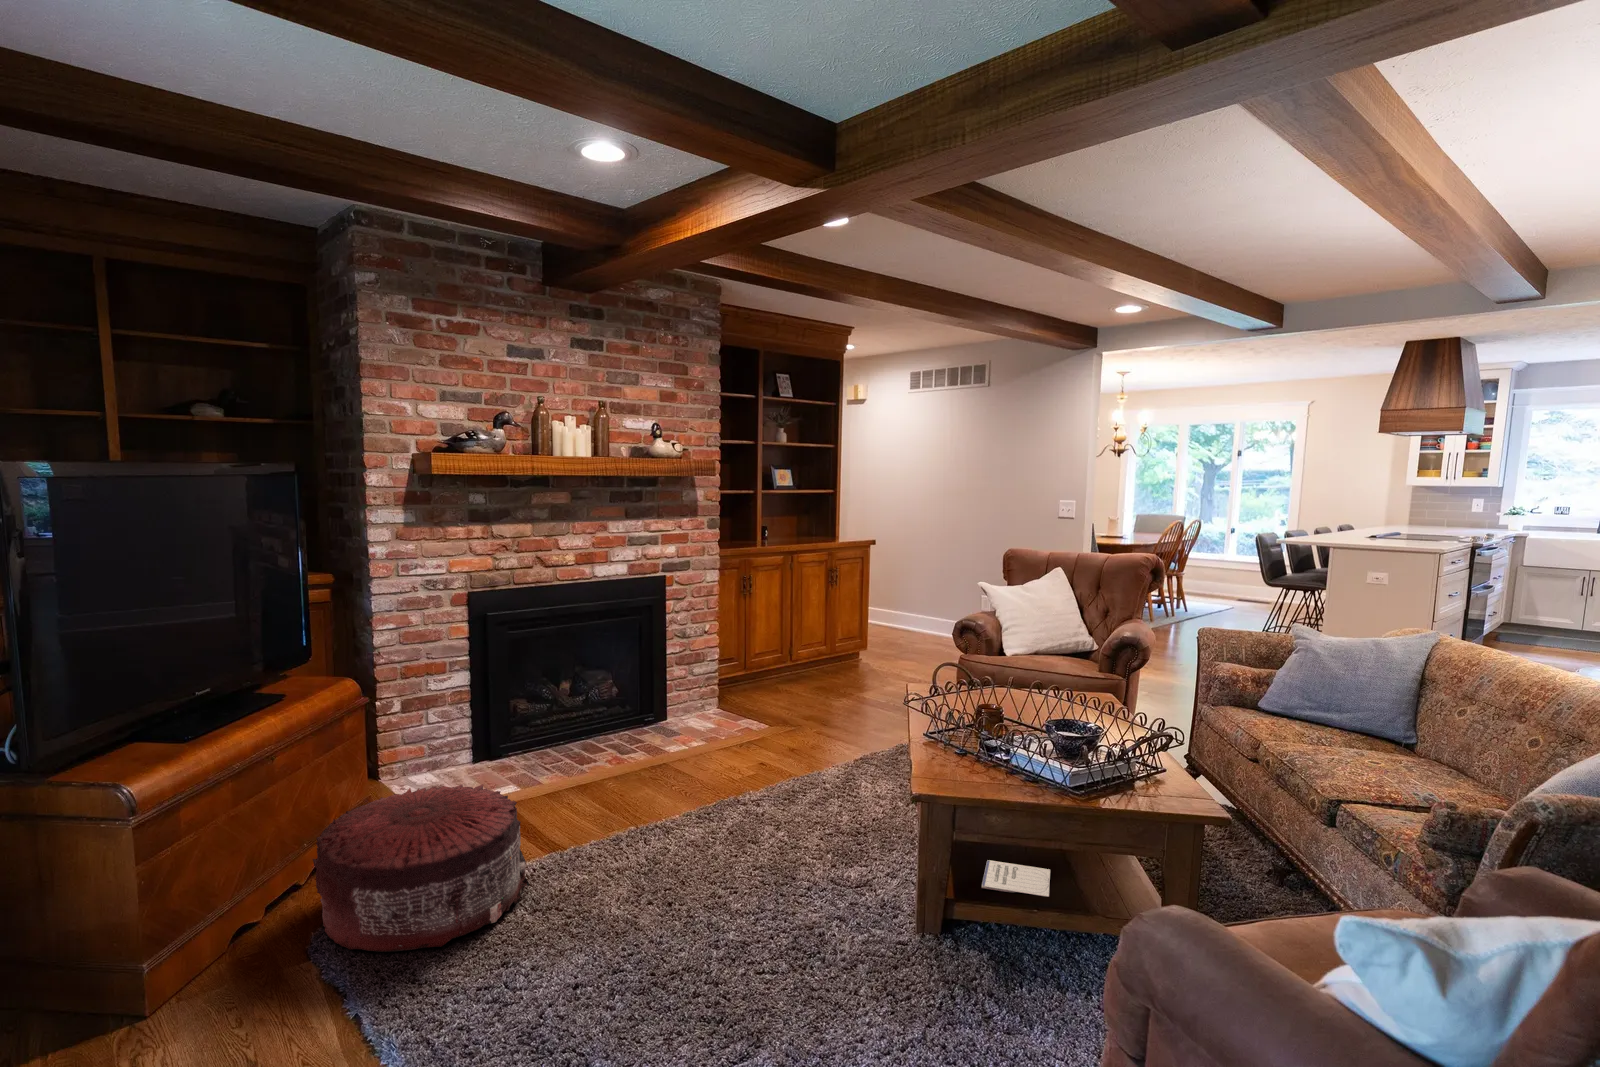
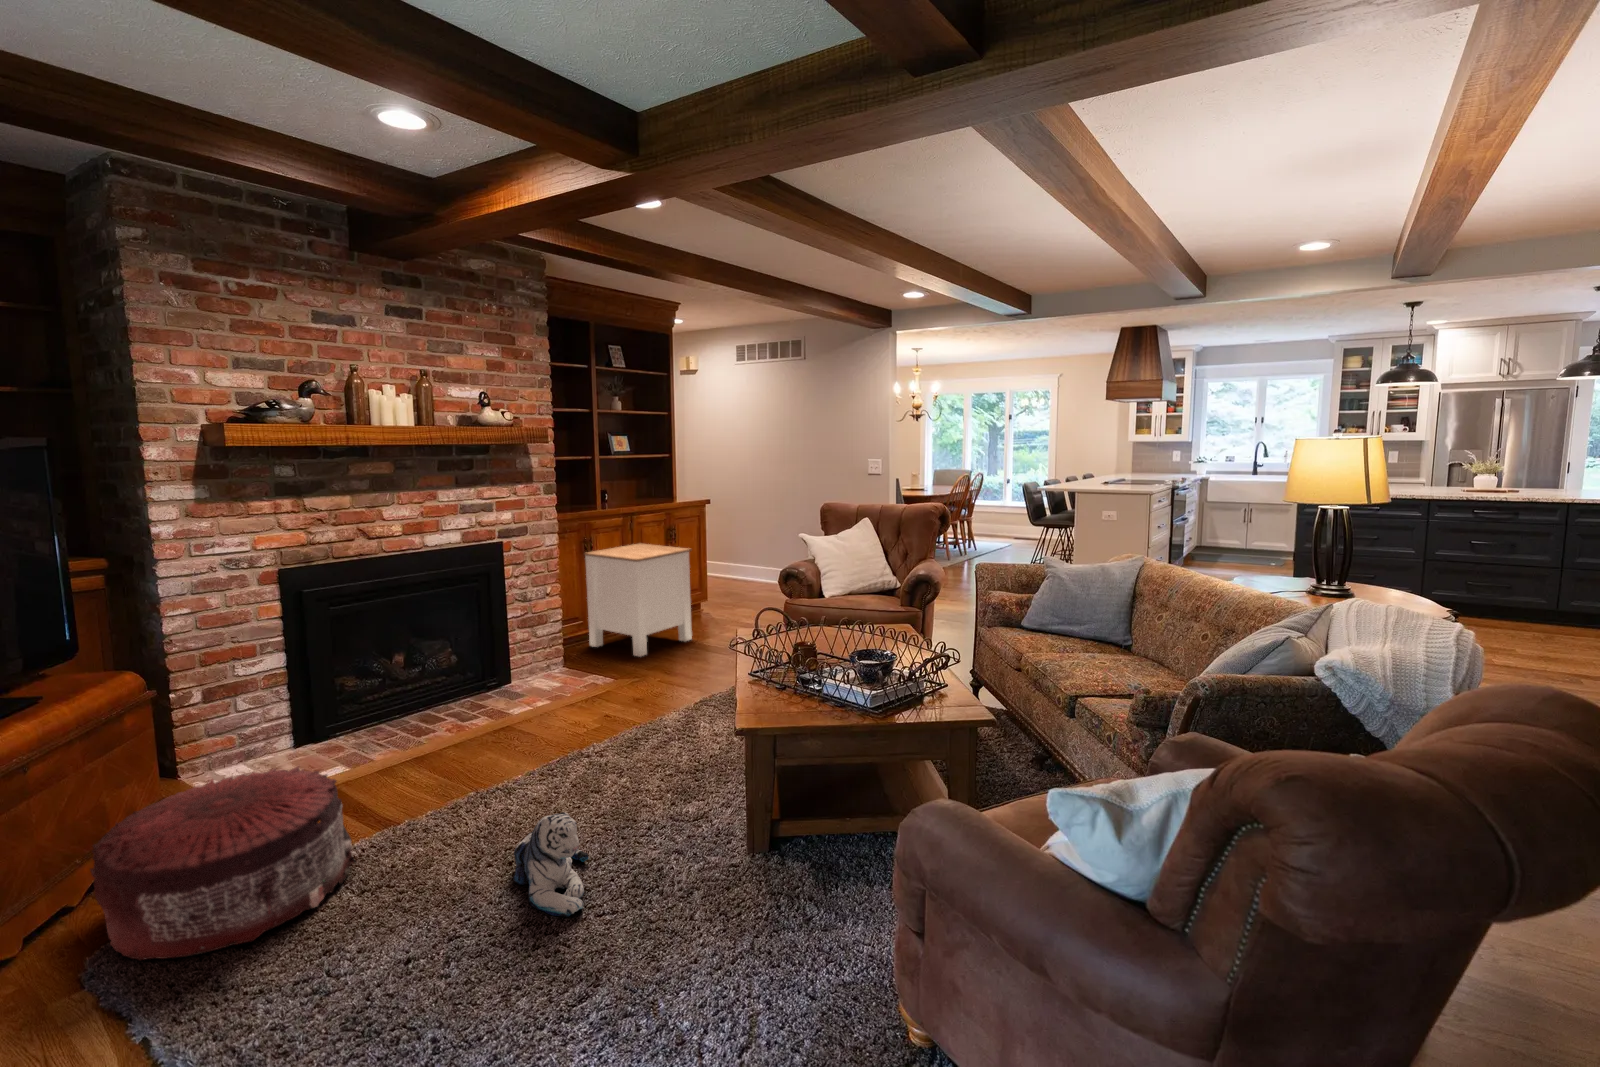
side table: none [747,581,860,704] -> present [584,543,692,656]
plush toy: none [673,860,748,967] -> present [513,812,589,917]
notebook: present [982,860,1050,897] -> none [810,779,871,811]

